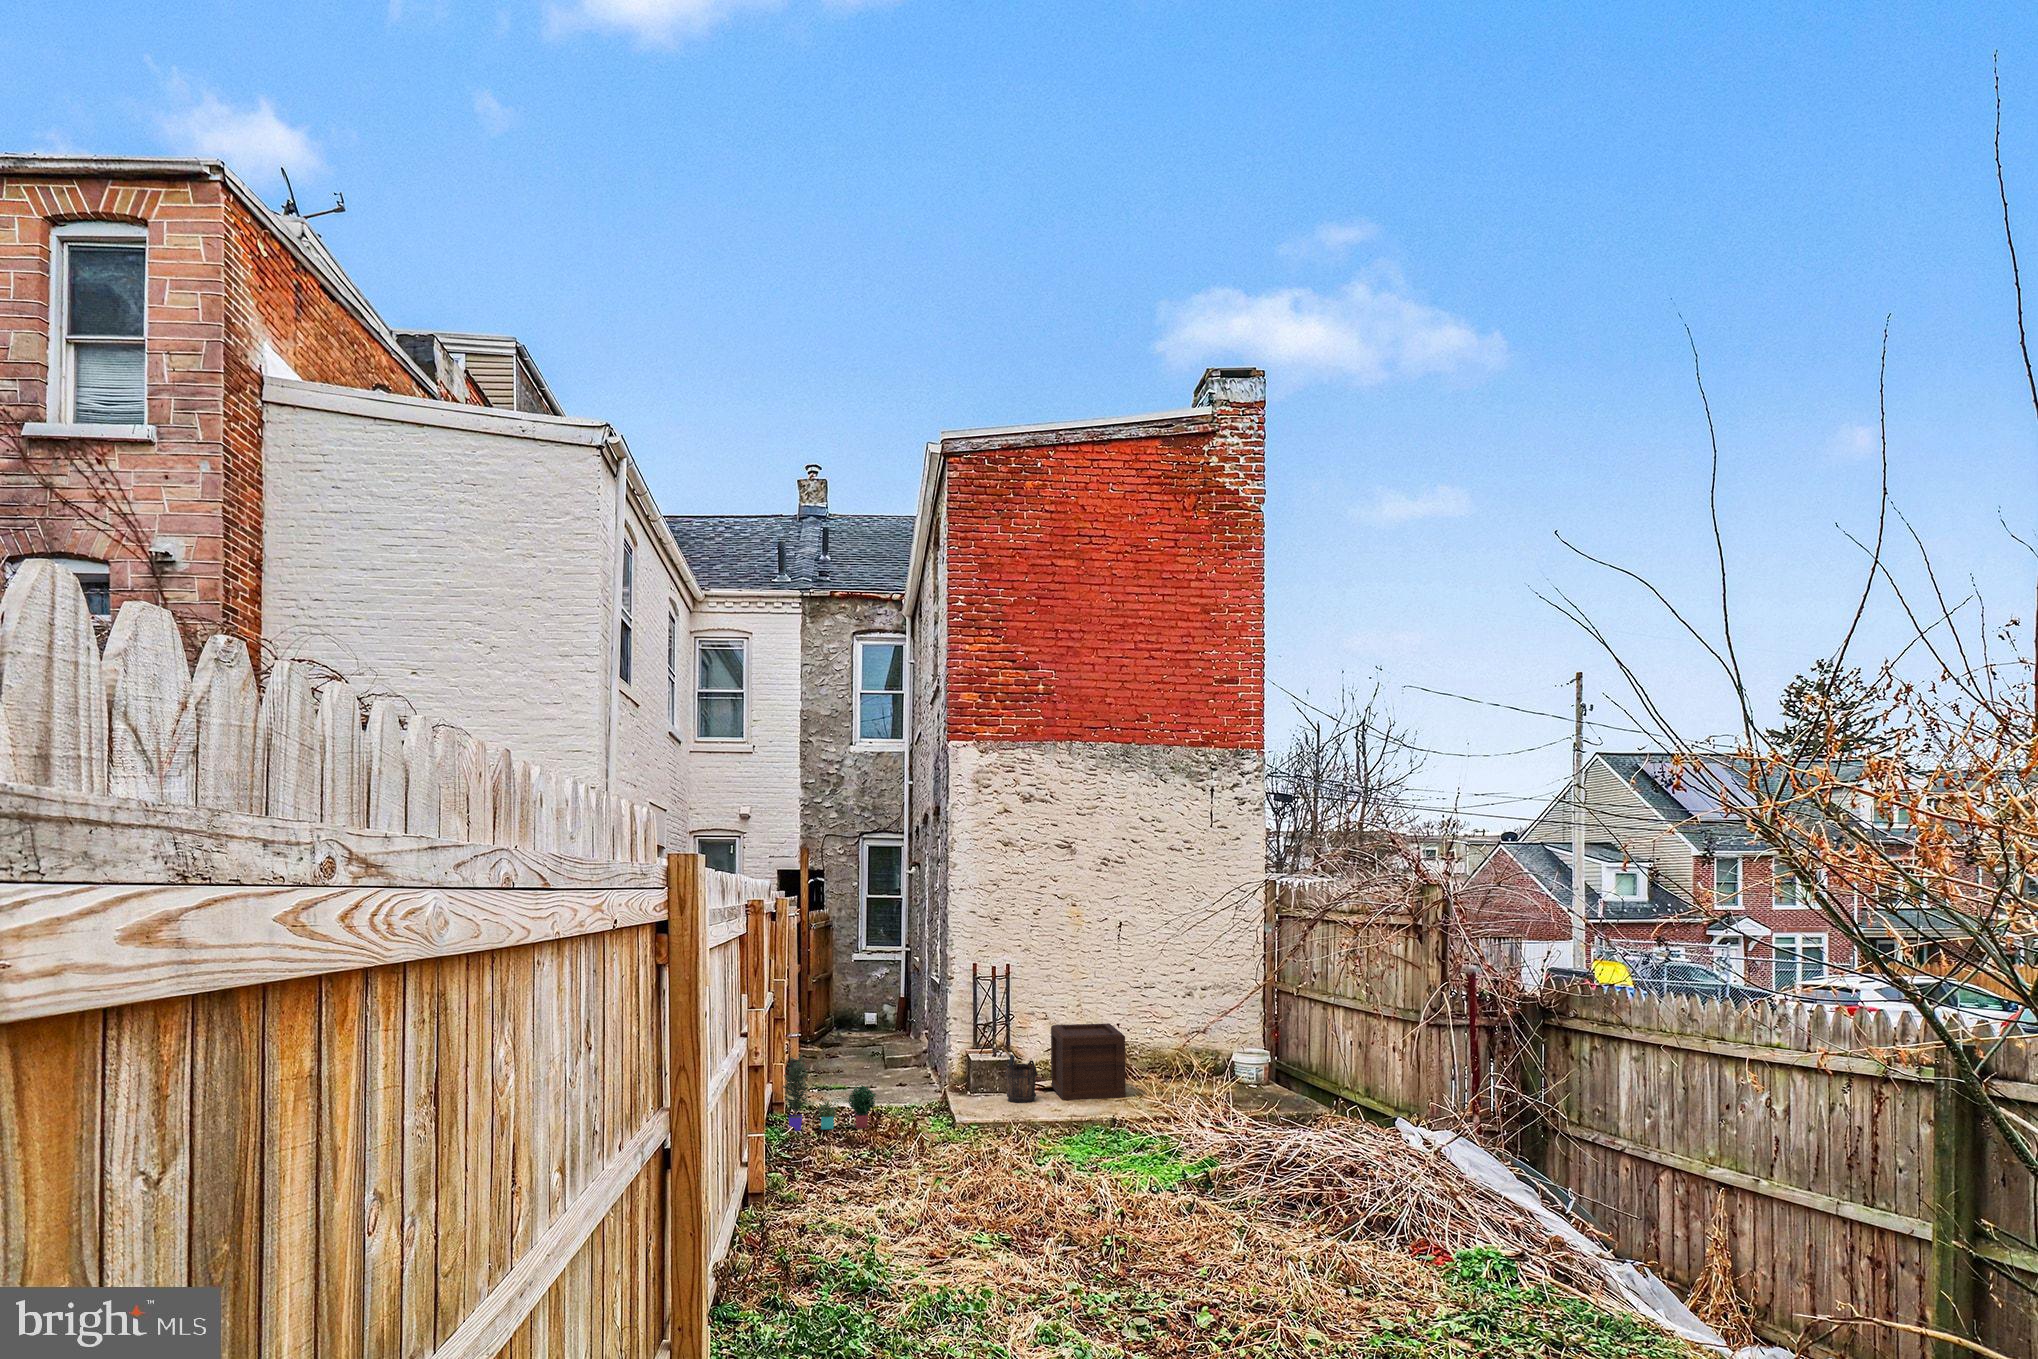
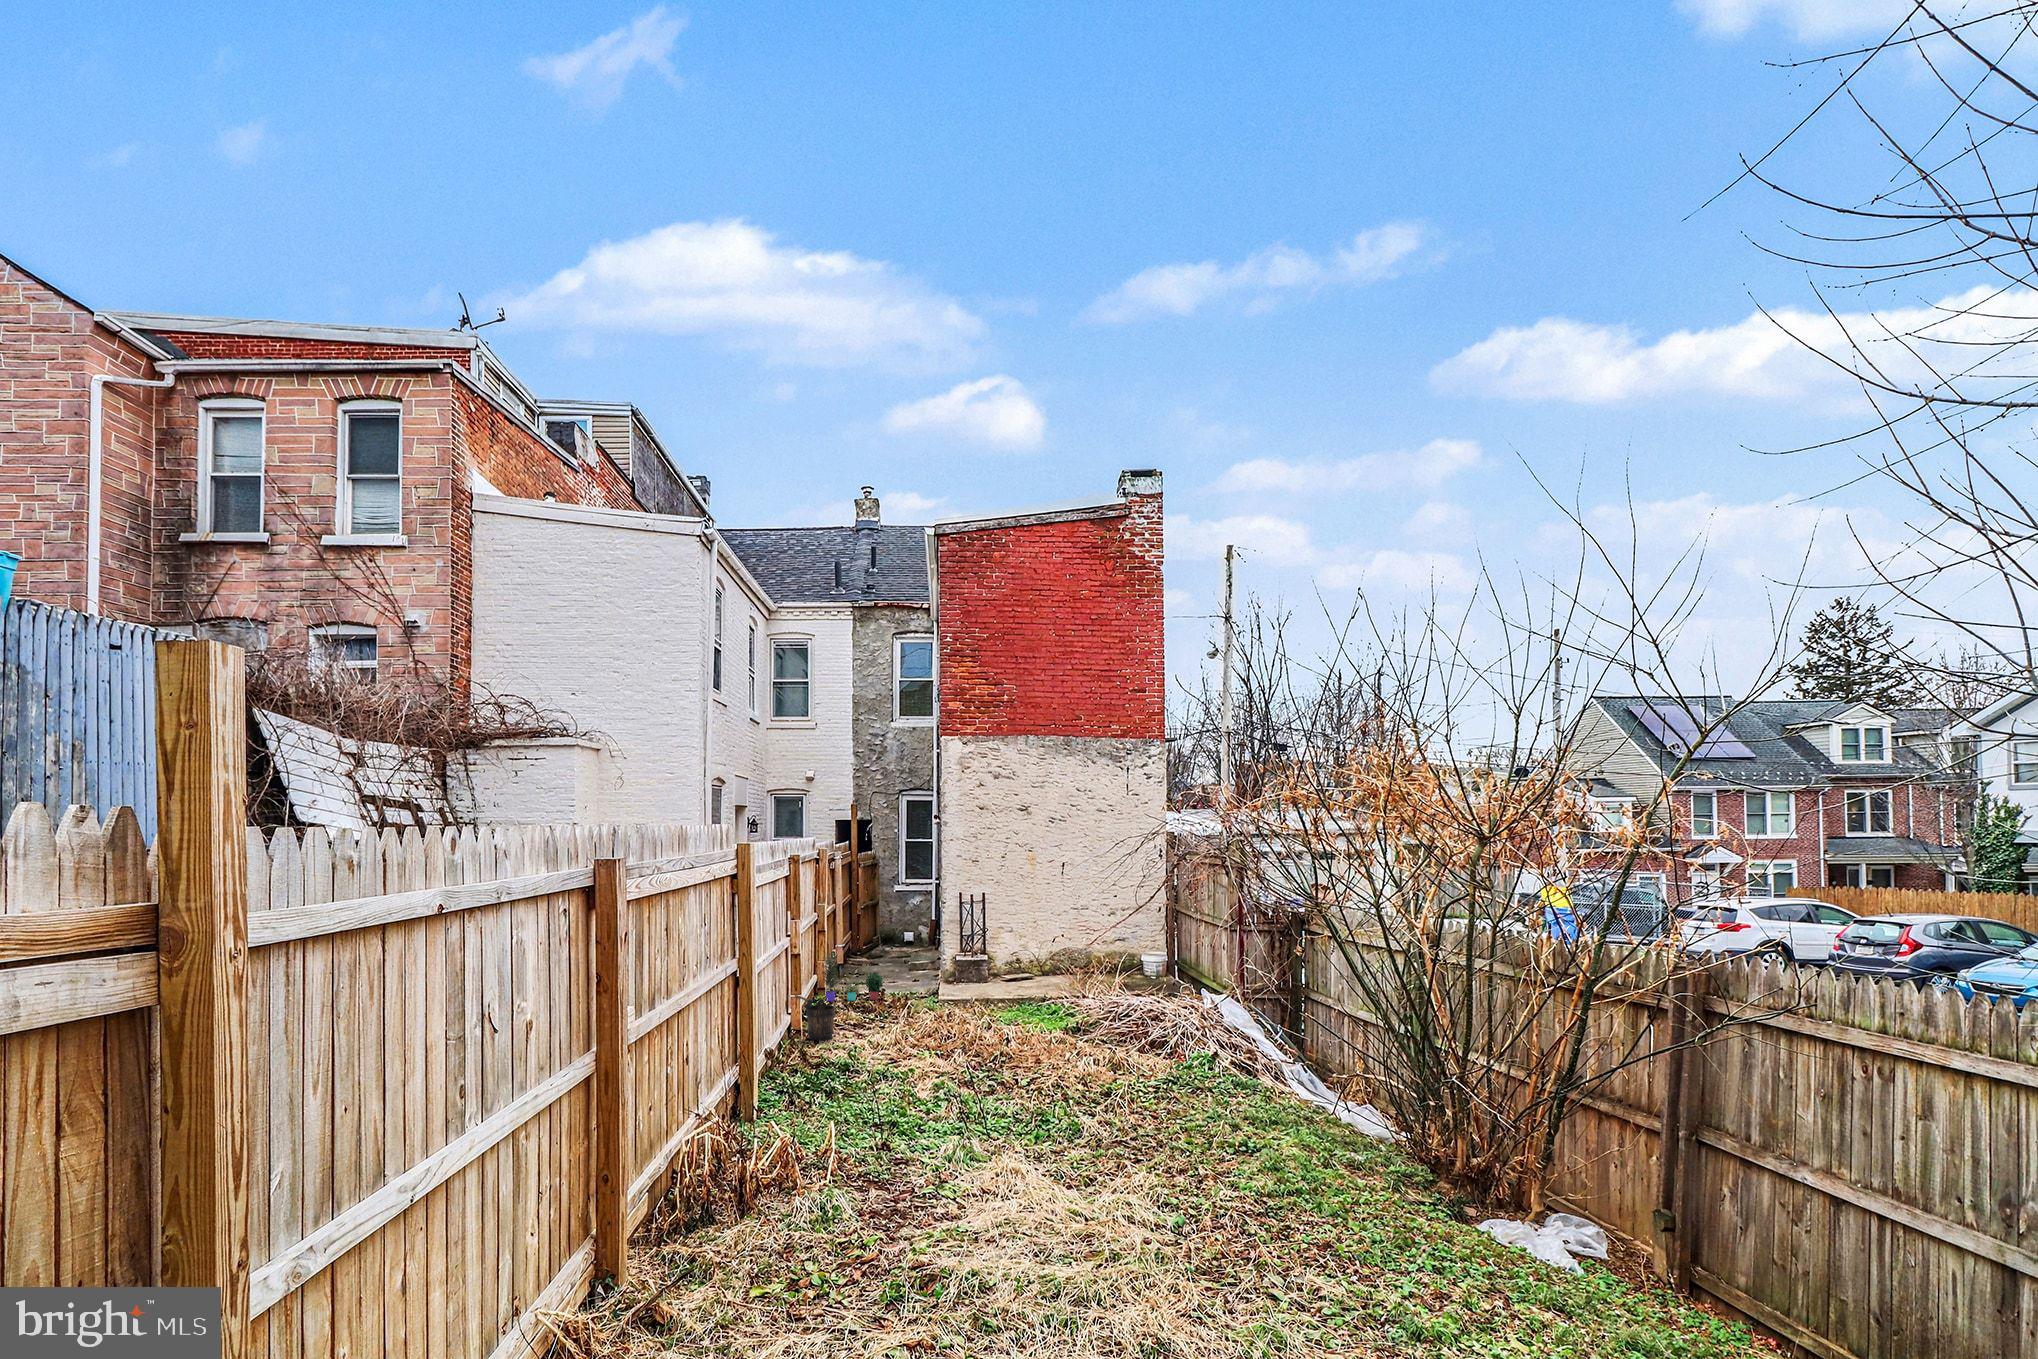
wooden crate: present [1051,1023,1126,1100] -> none [1012,935,1059,988]
bucket: present [1002,1048,1038,1103] -> present [795,995,835,1040]

